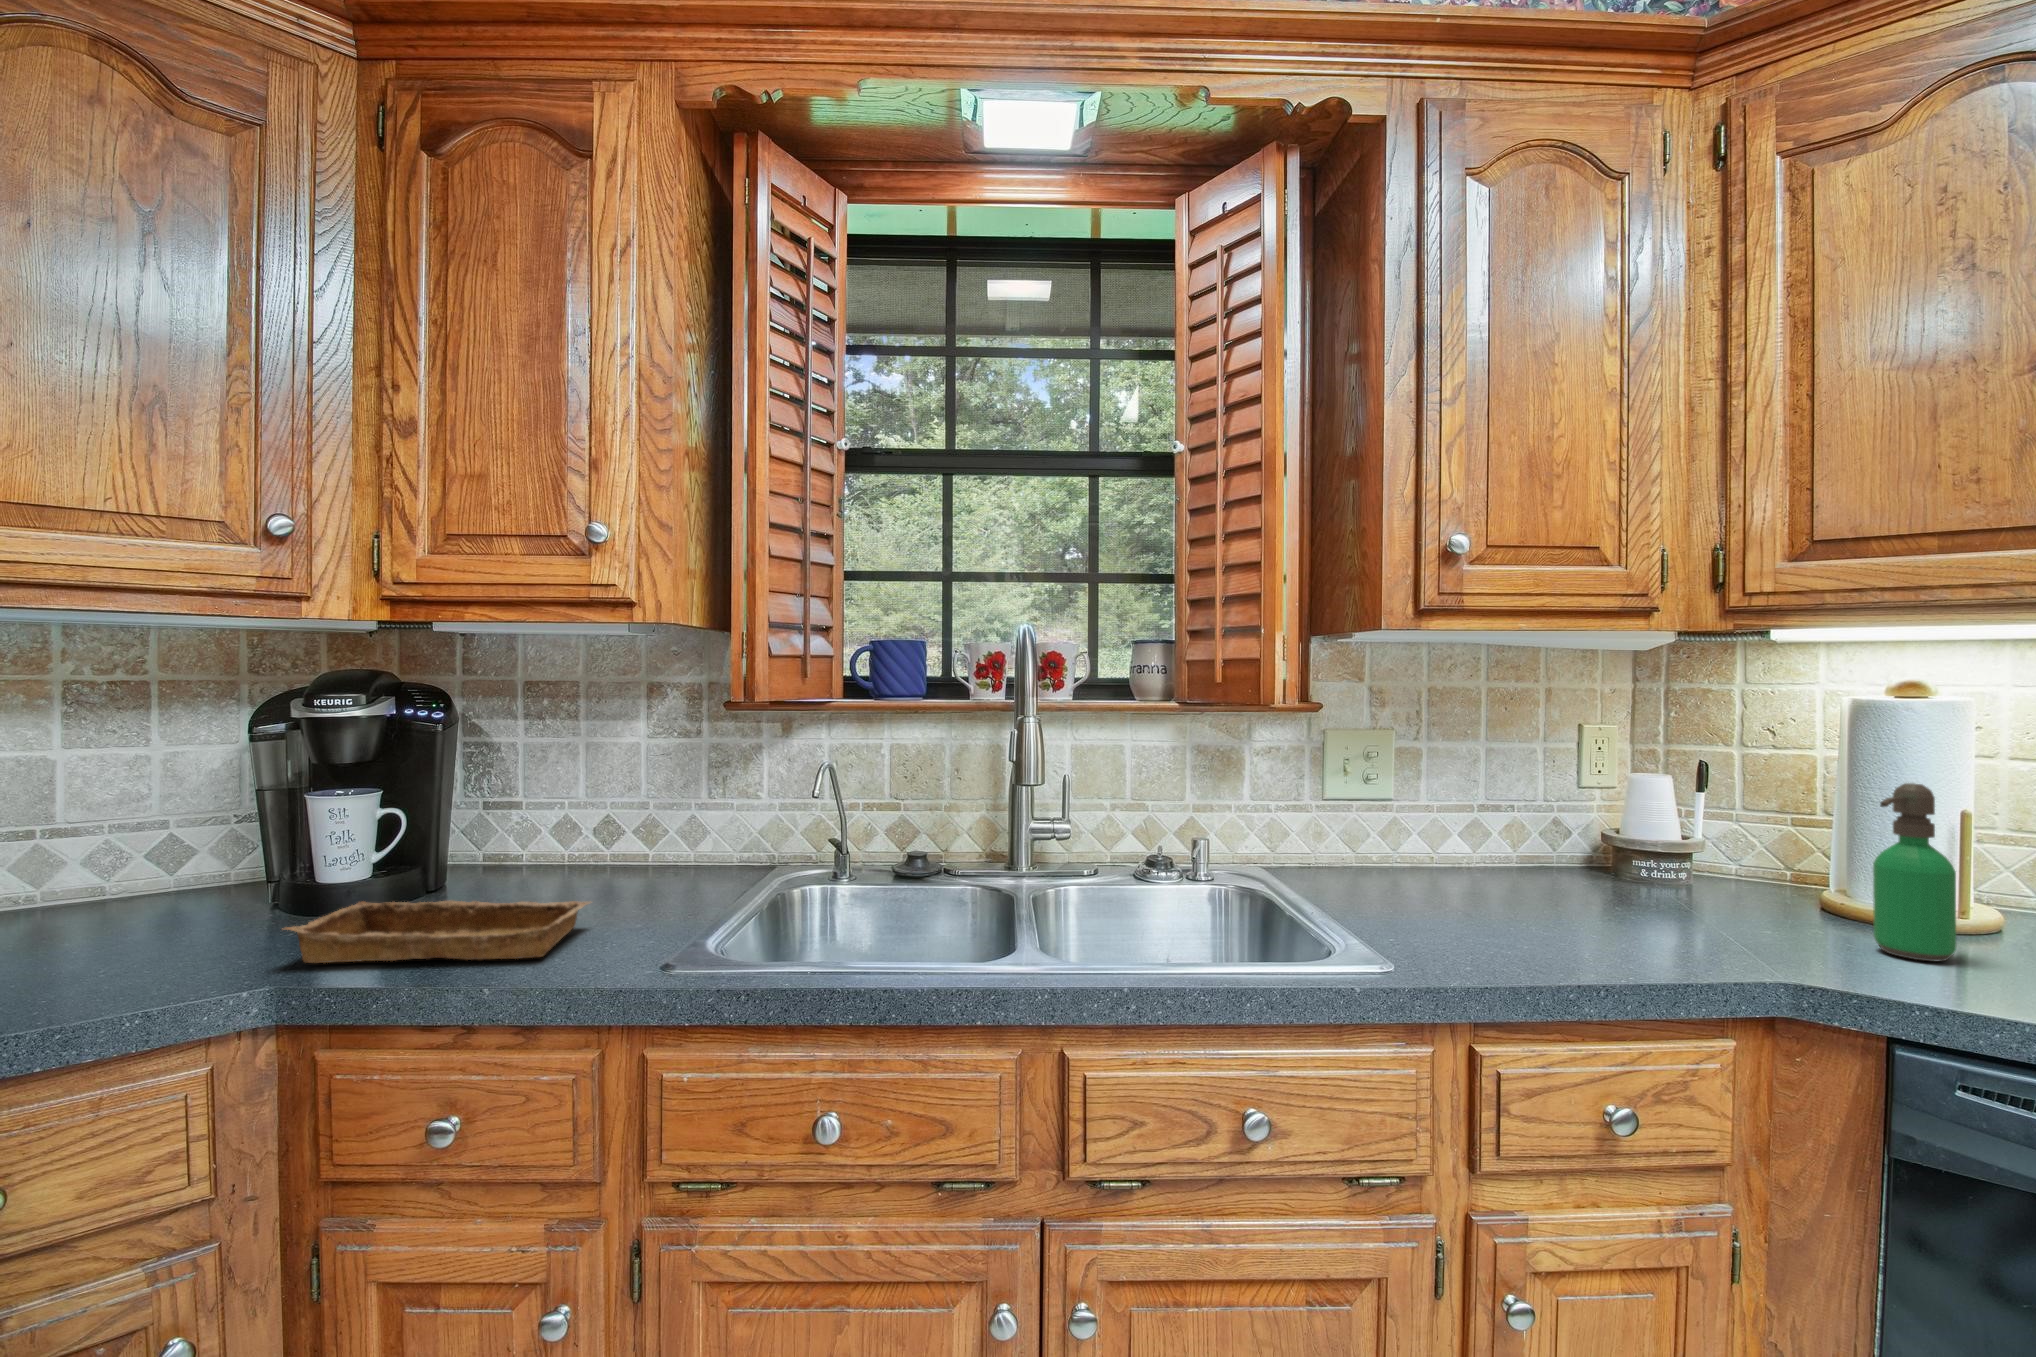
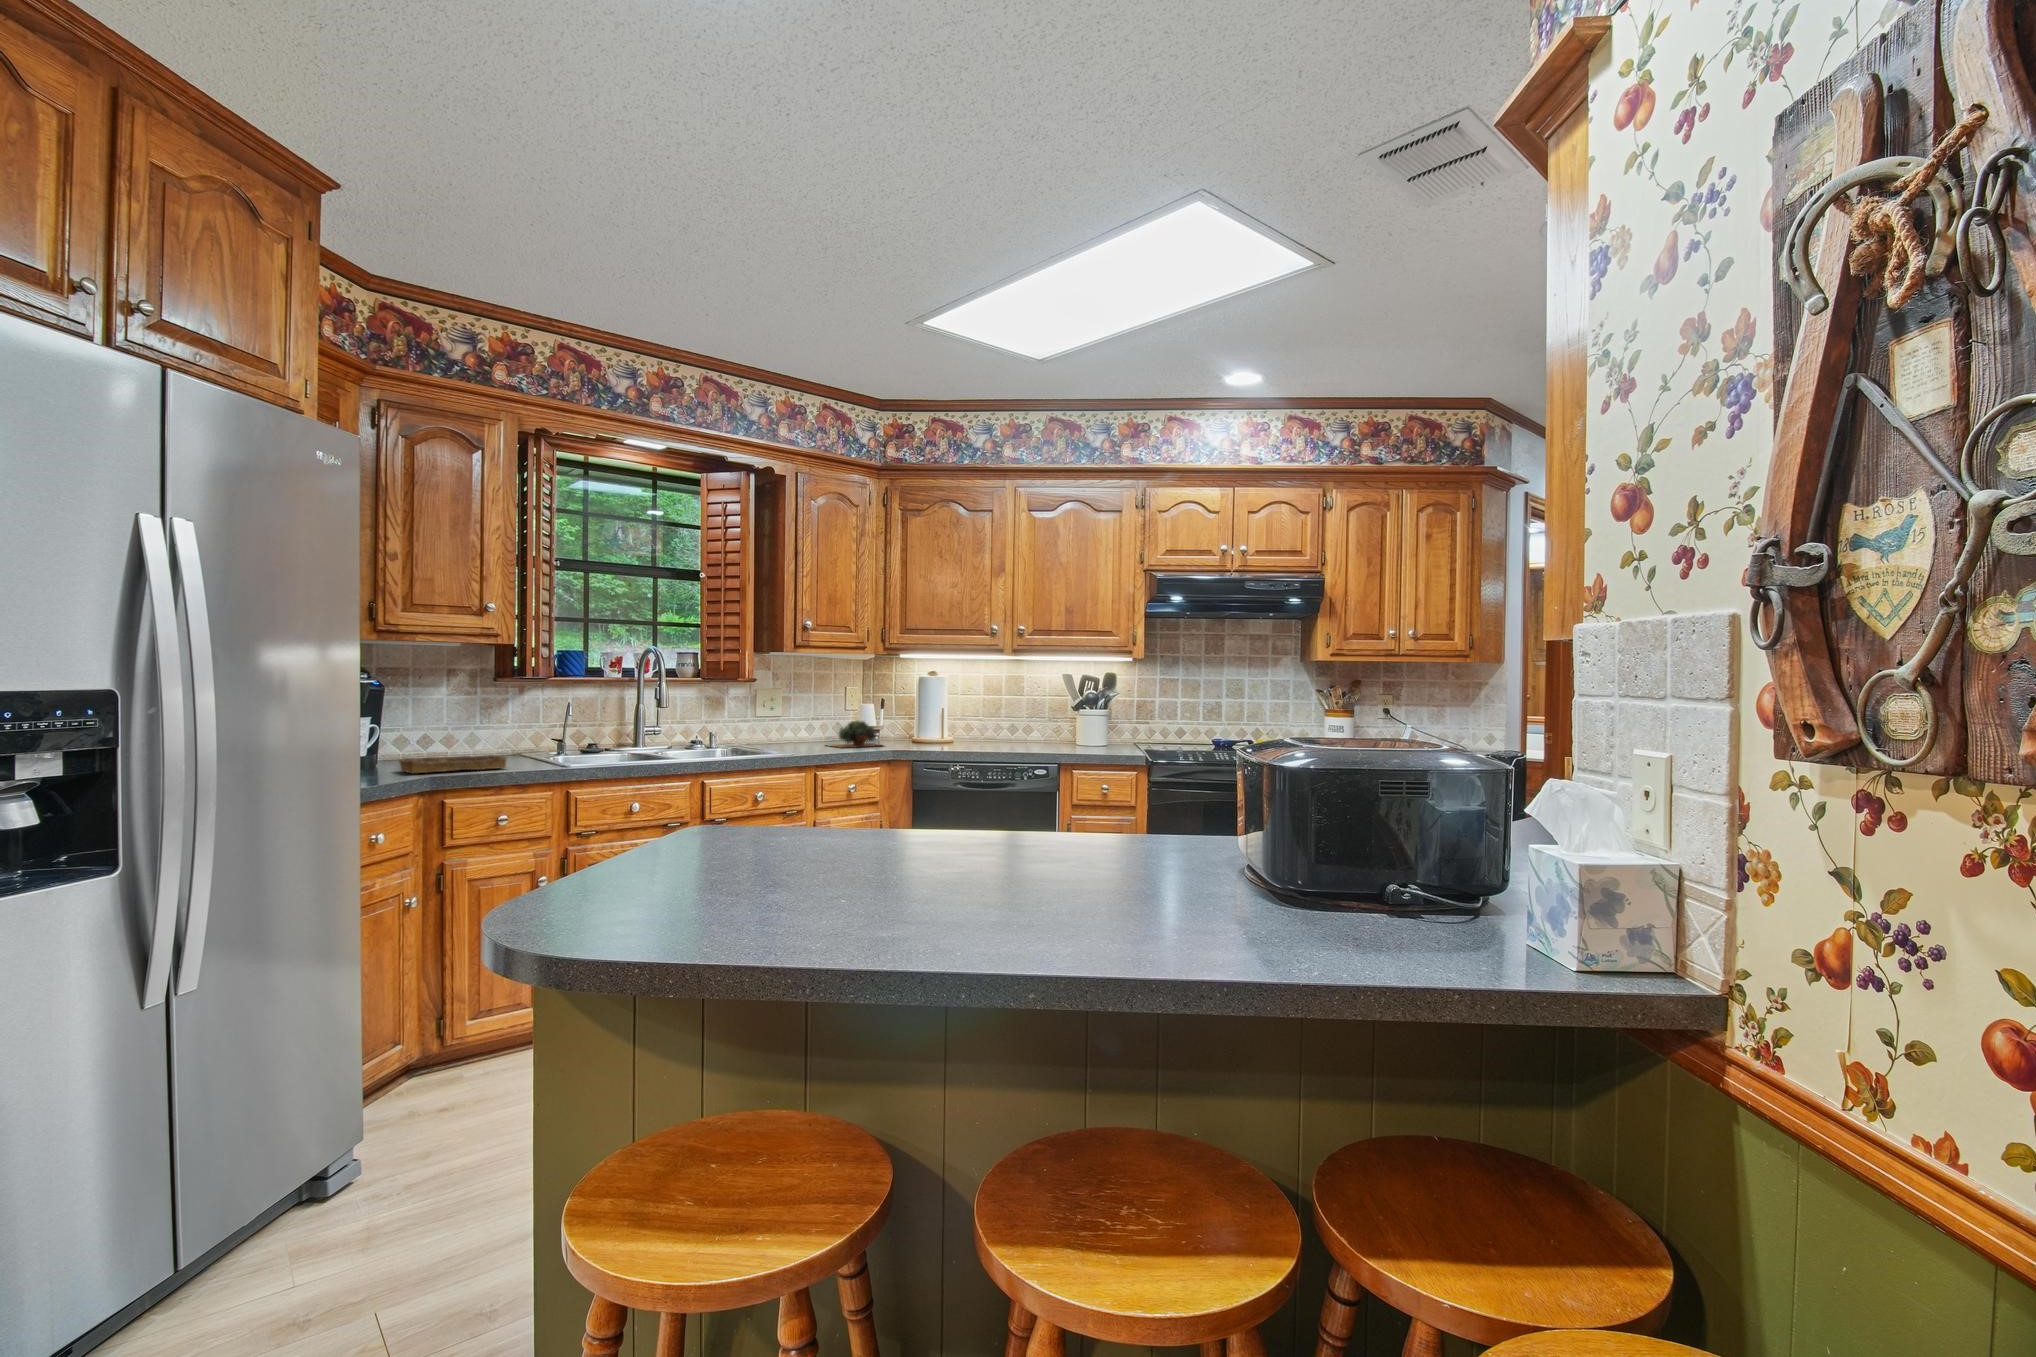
soap dispenser: present [1873,783,1956,961] -> none [915,699,932,747]
succulent plant: none [1516,832,1743,929] -> present [831,720,880,748]

